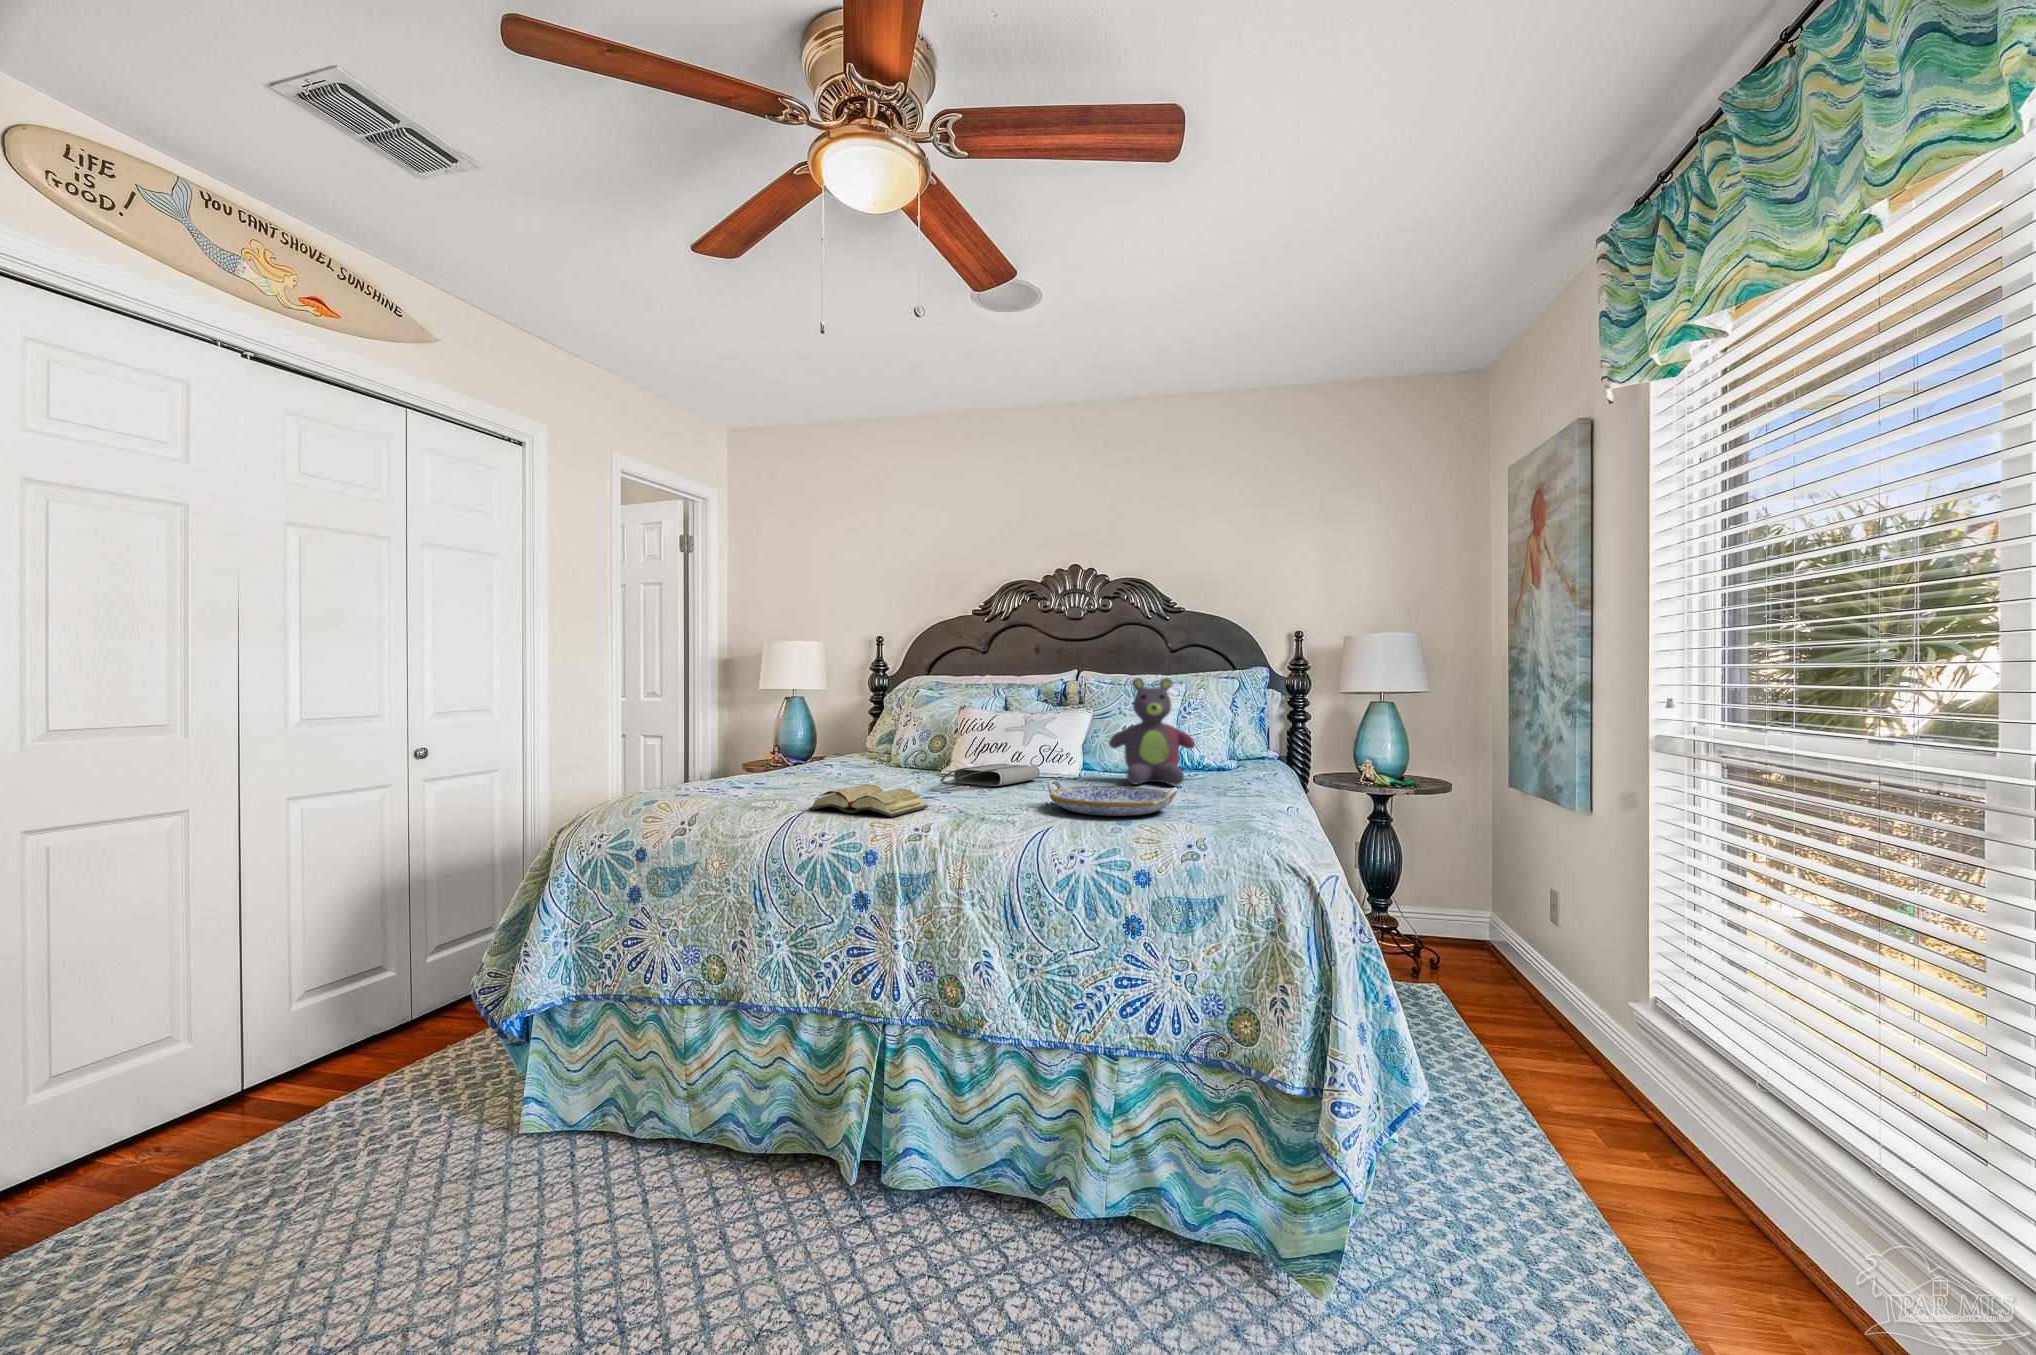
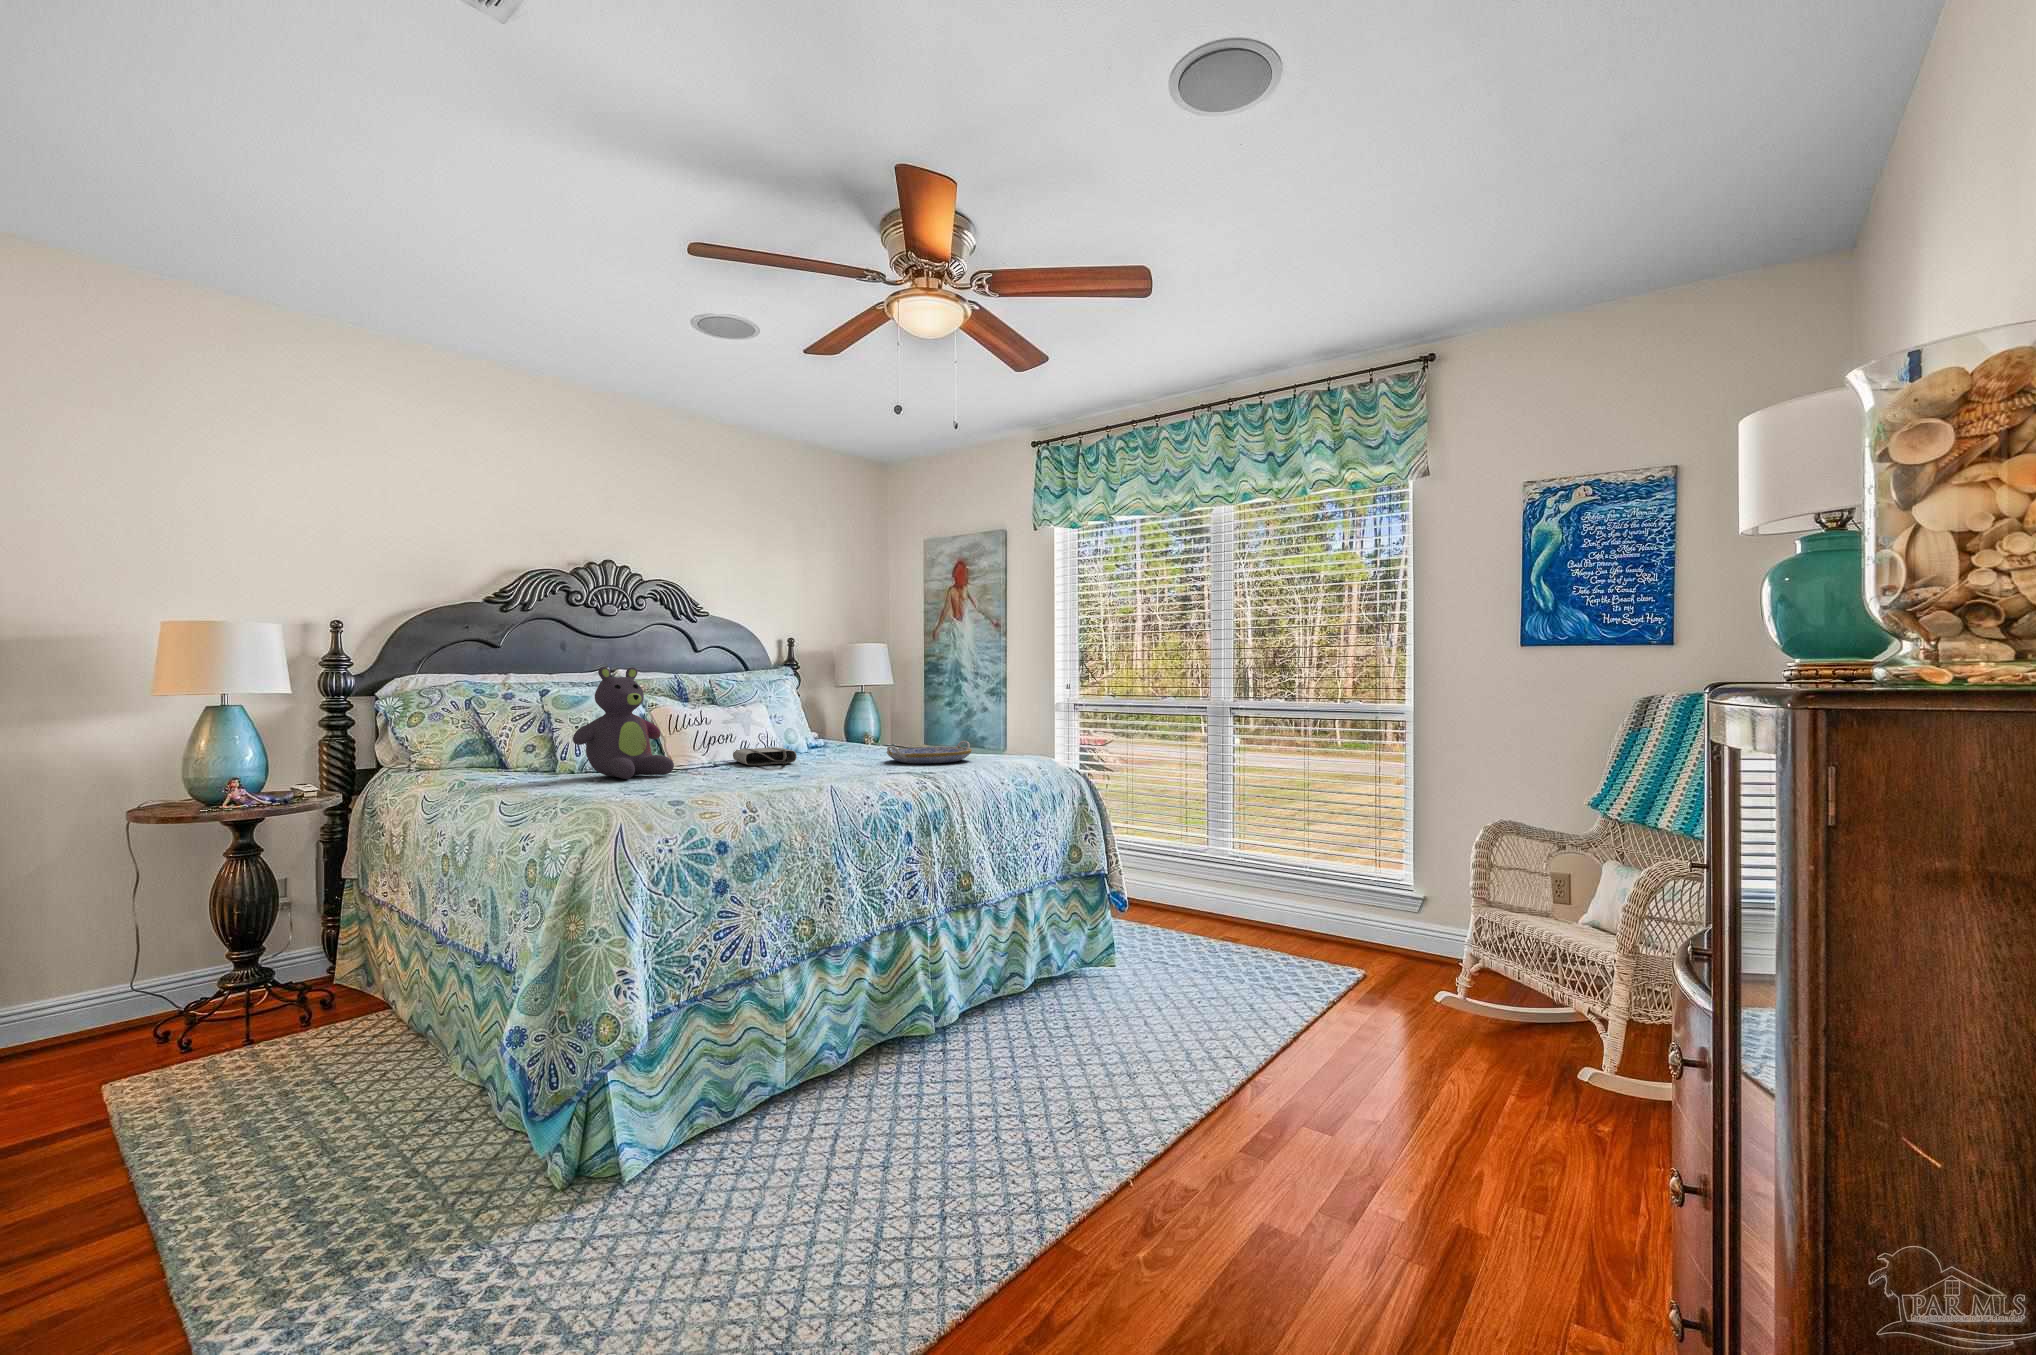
stuffed bear: present [1109,678,1195,785] -> present [573,667,674,779]
diary: present [809,784,928,817] -> none [784,760,883,784]

